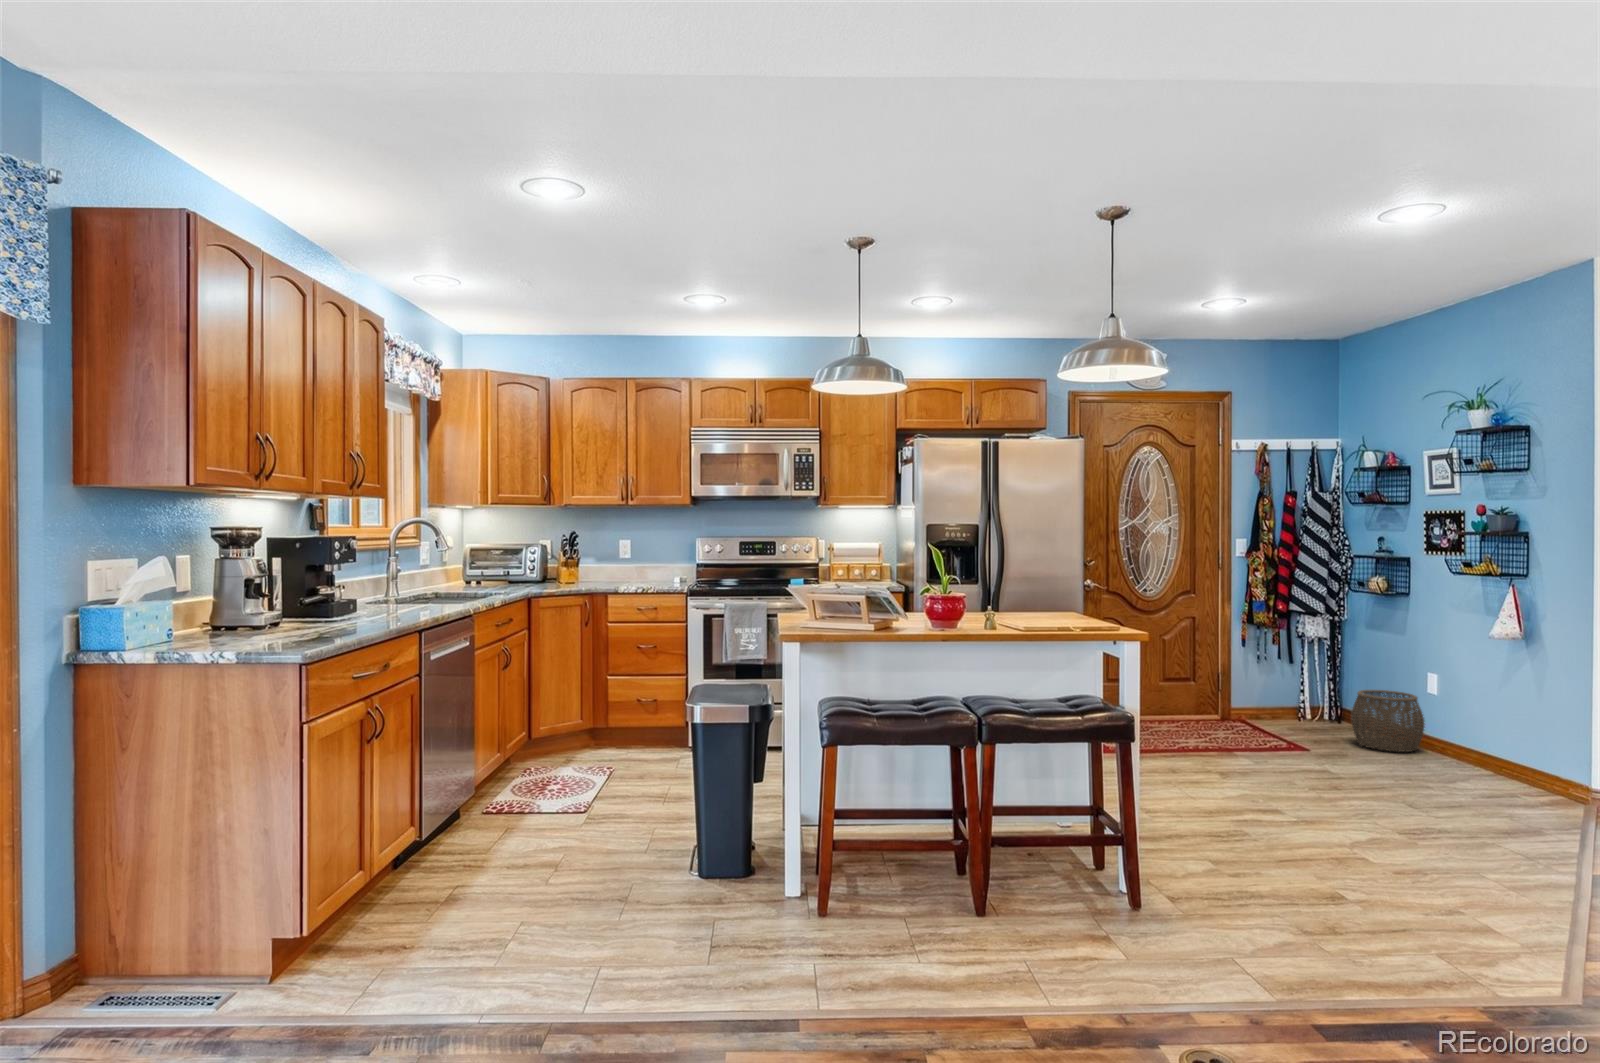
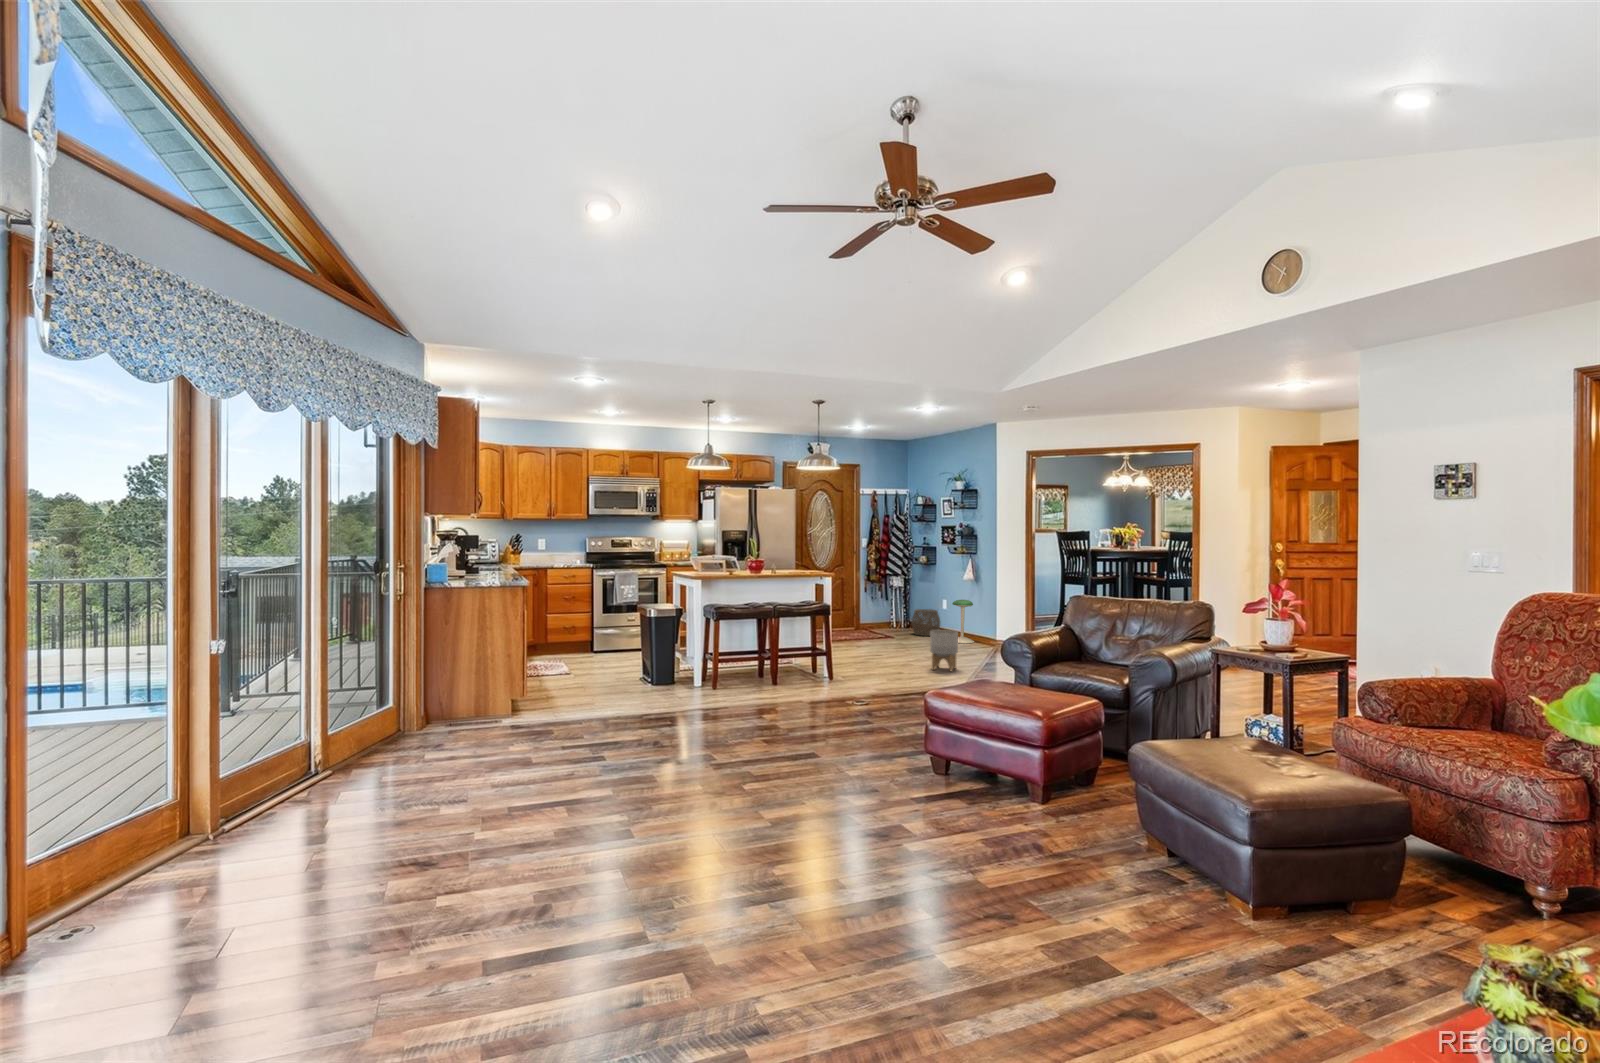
stool: none [1458,683,1530,790] -> present [952,600,974,644]
planter: none [1439,793,1537,927] -> present [930,630,958,671]

